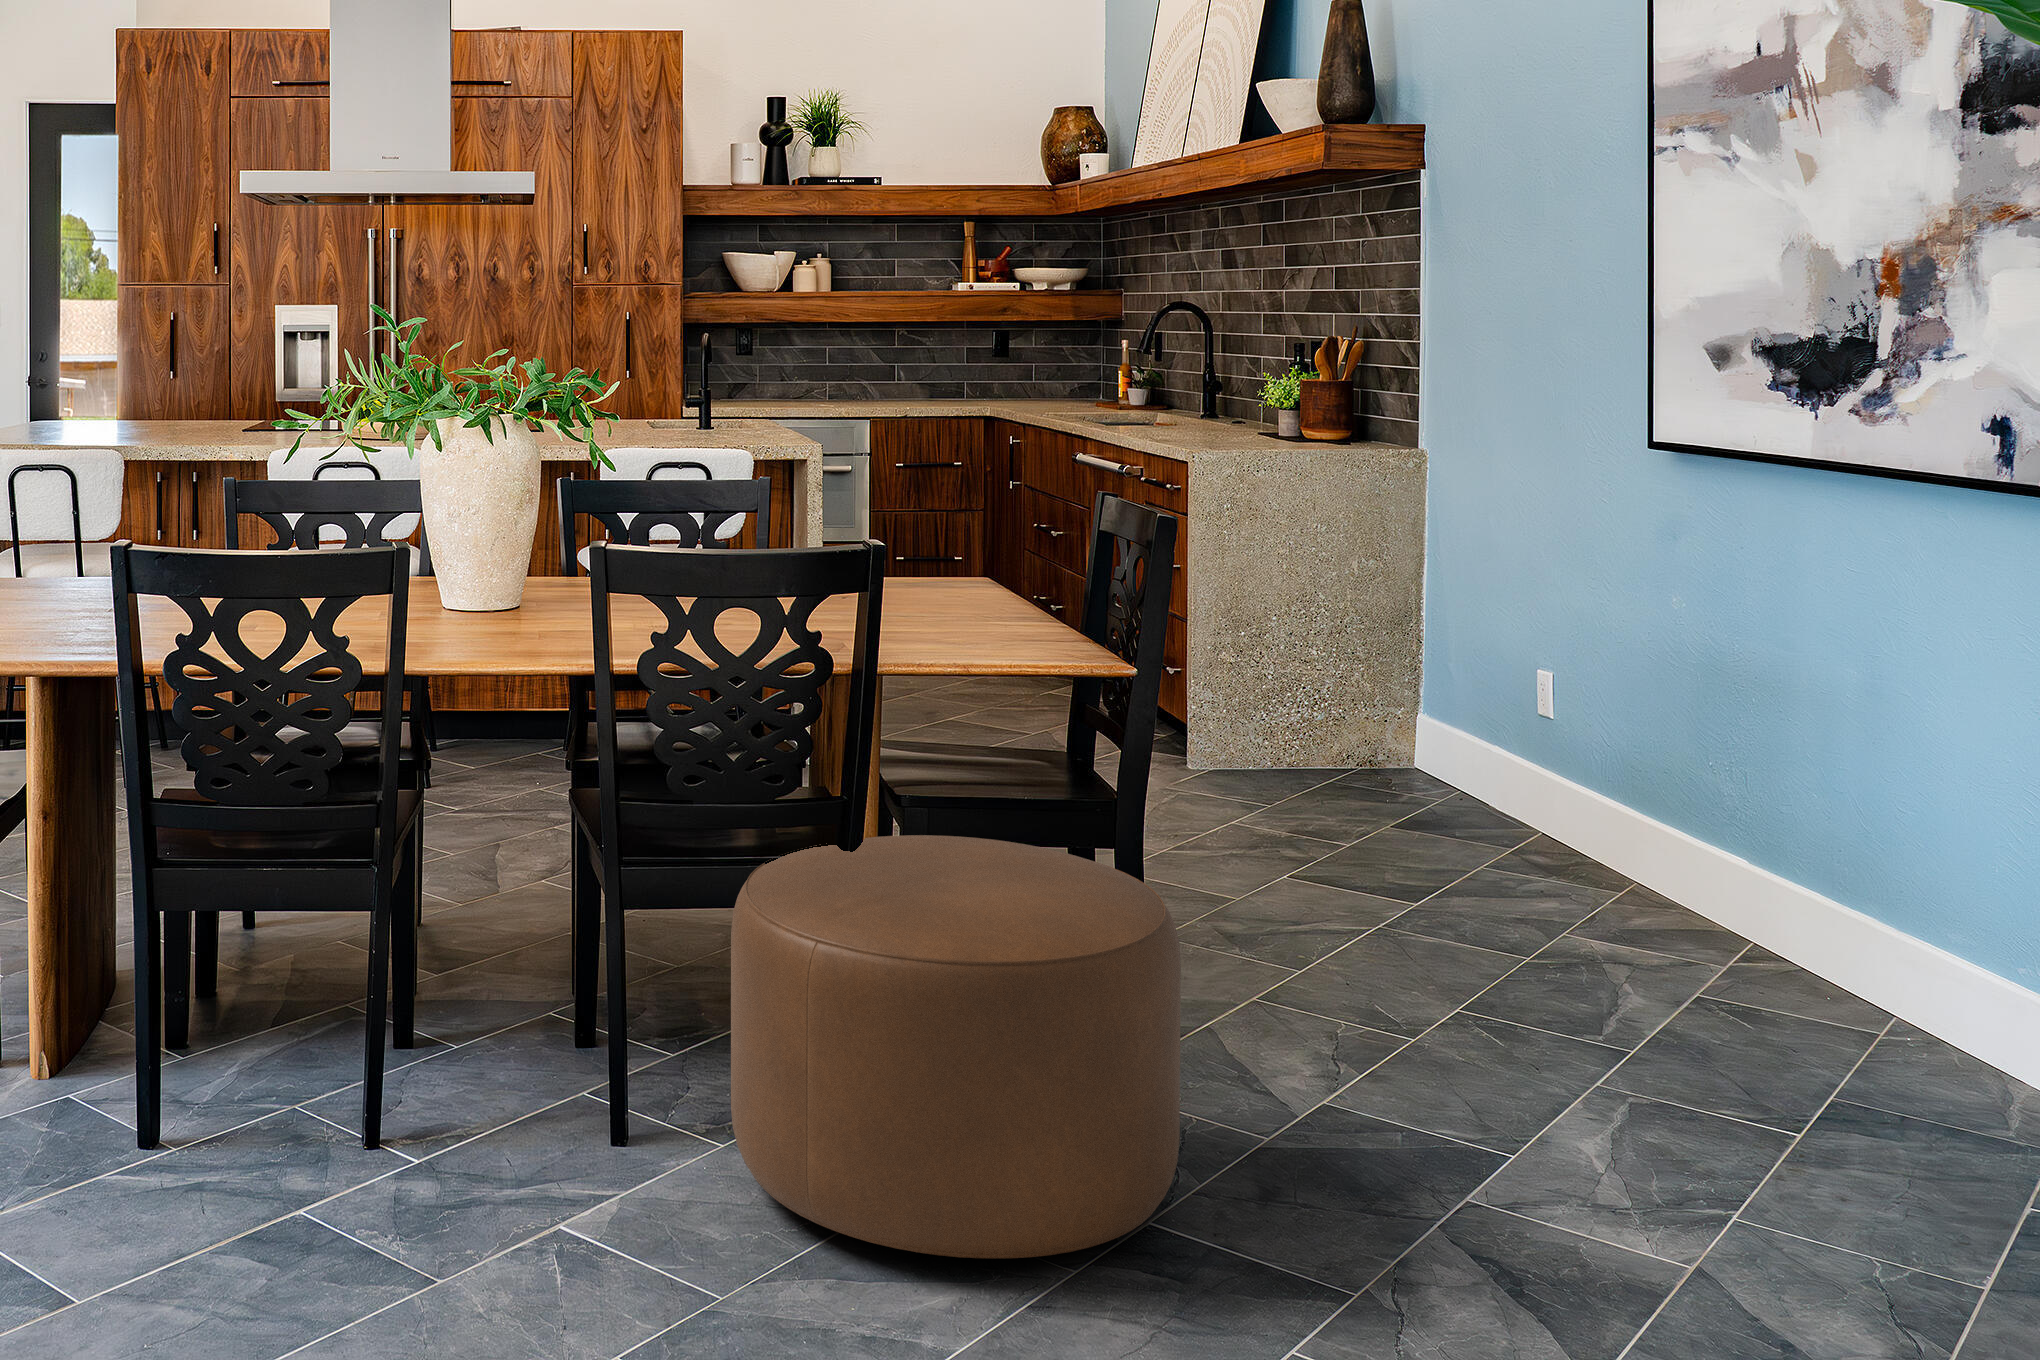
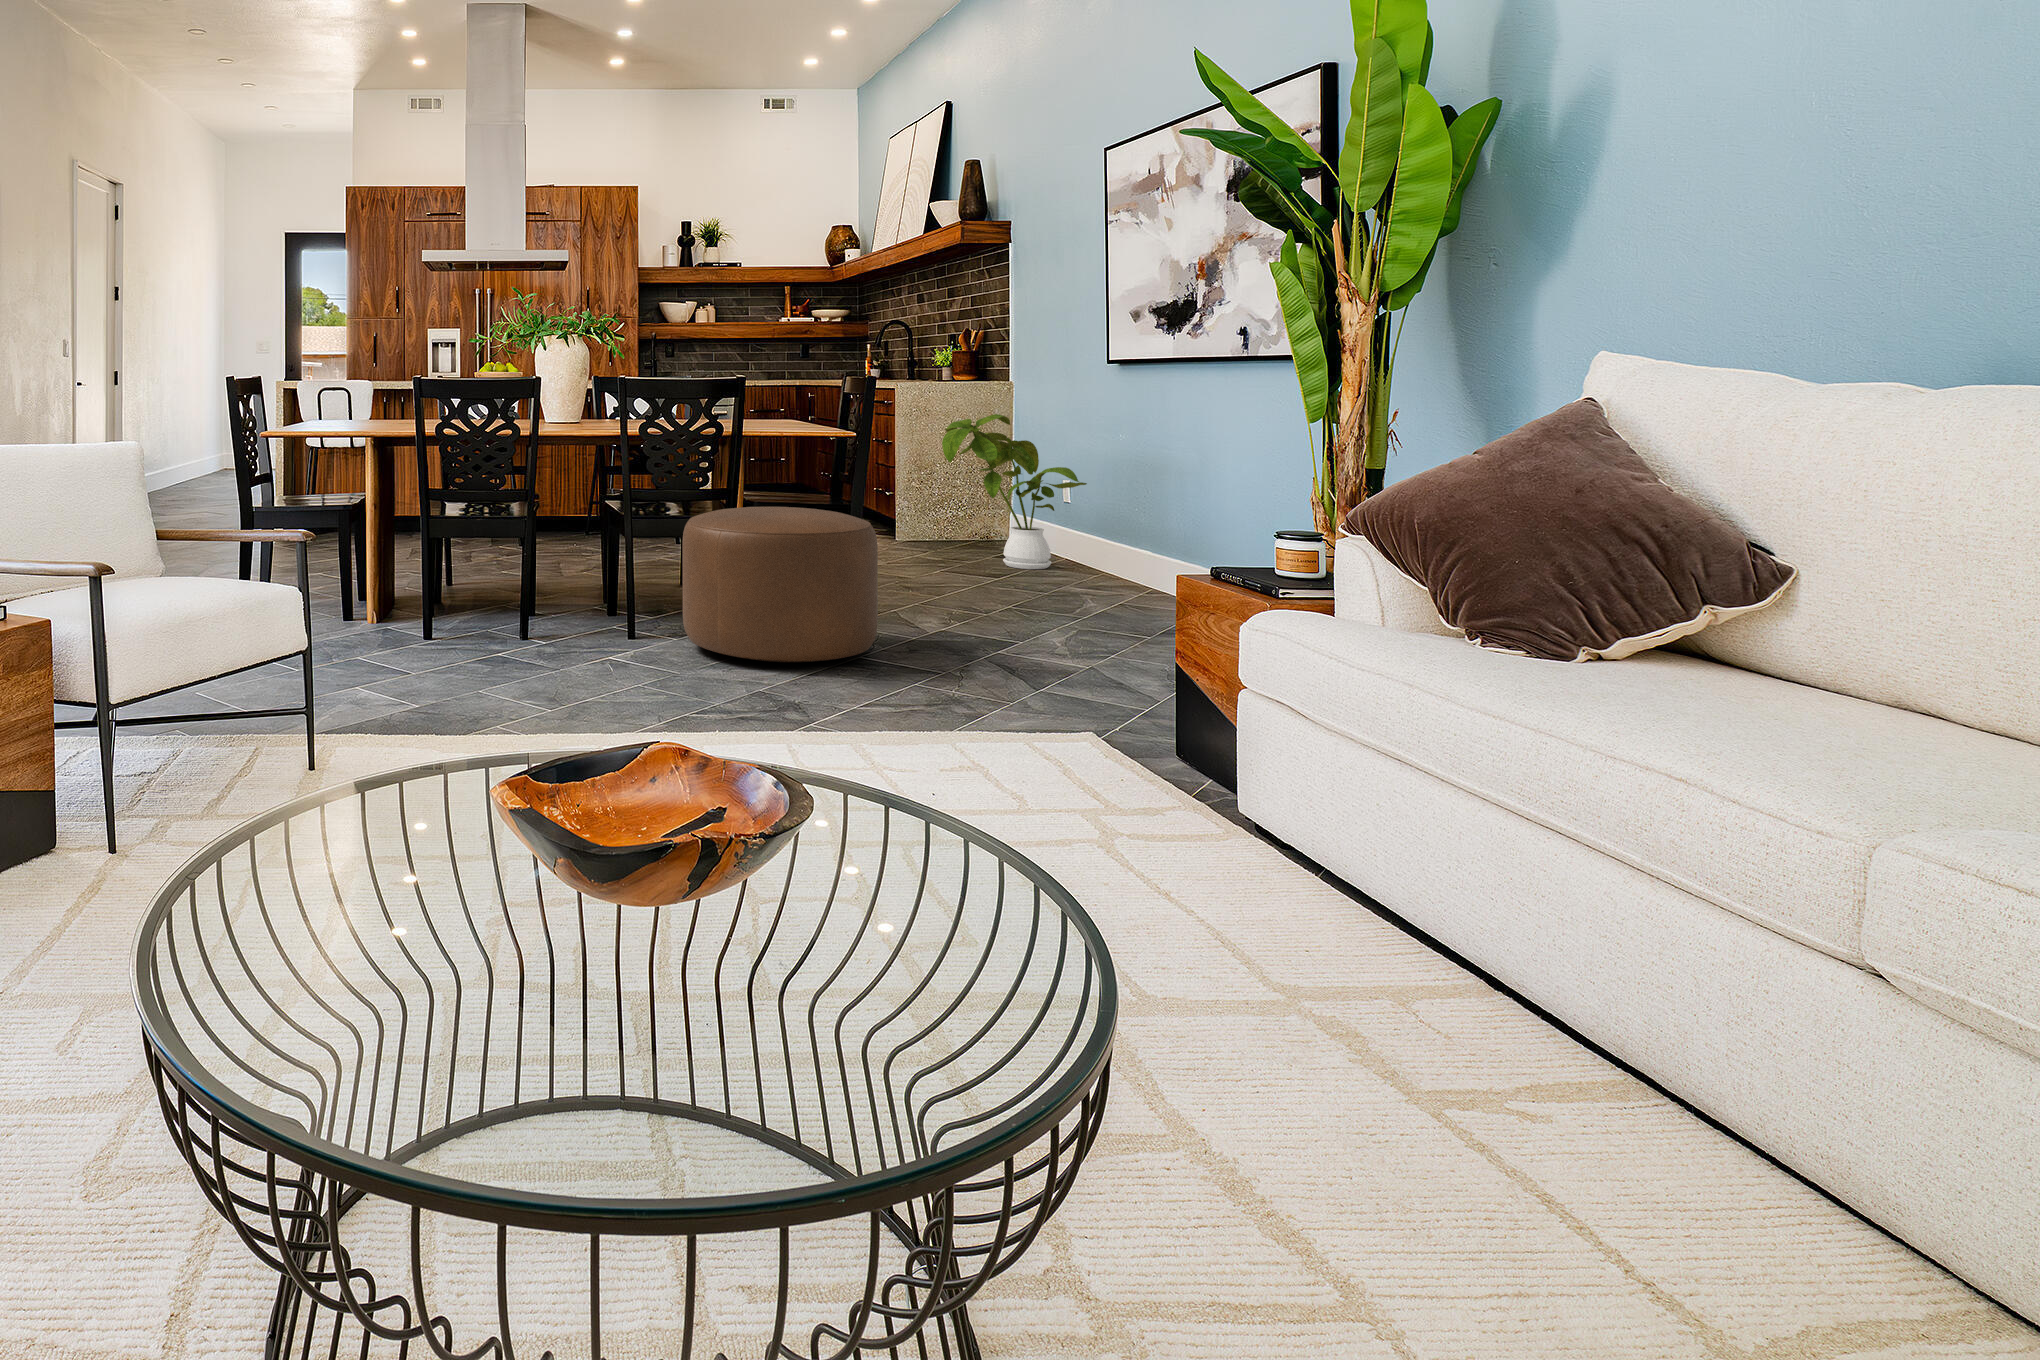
house plant: none [1289,538,1594,860] -> present [942,414,1087,569]

